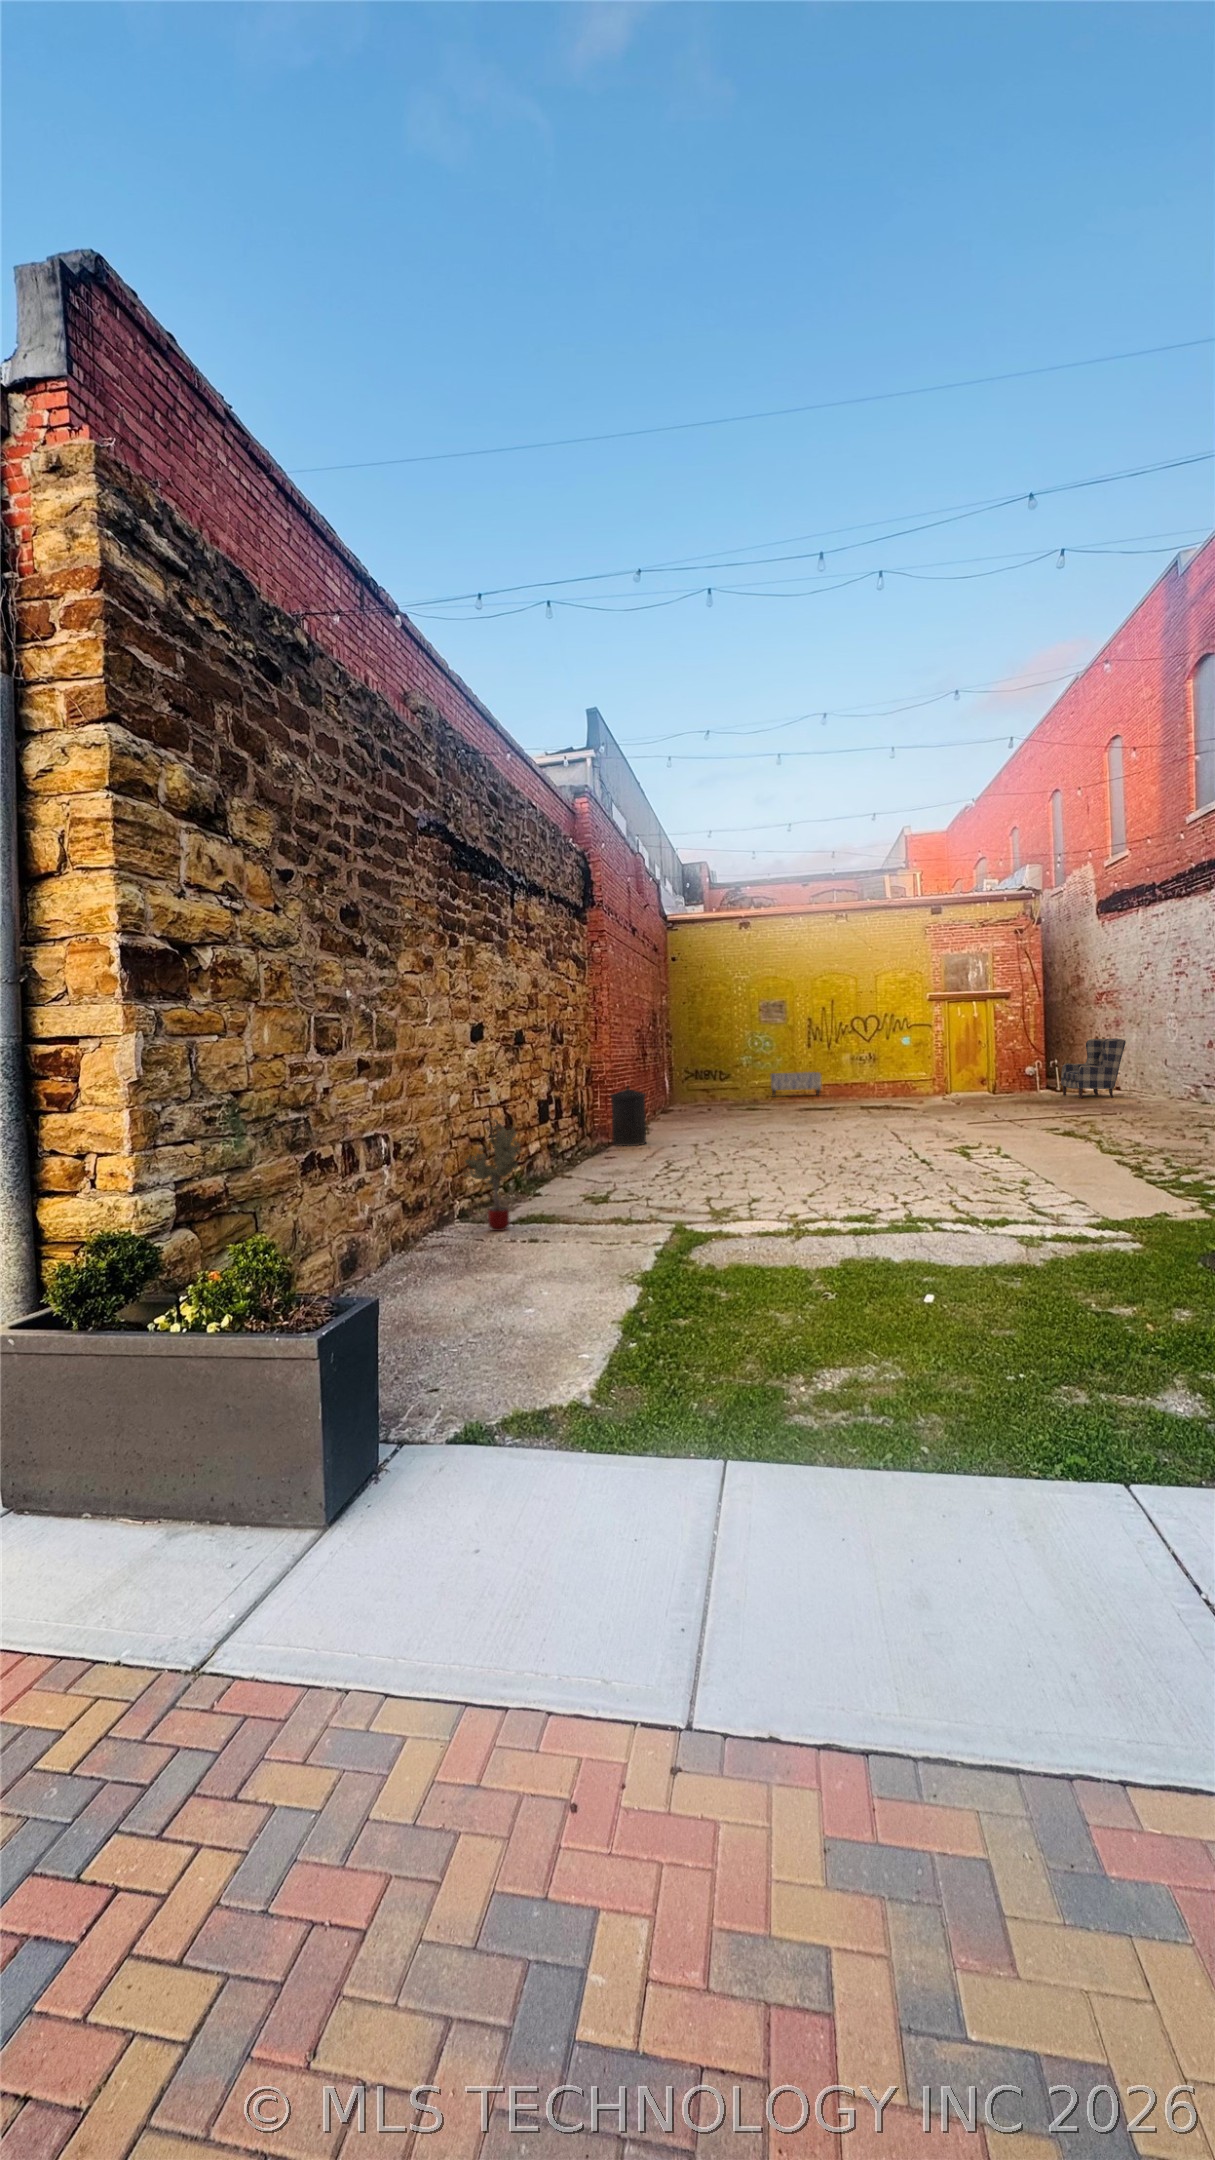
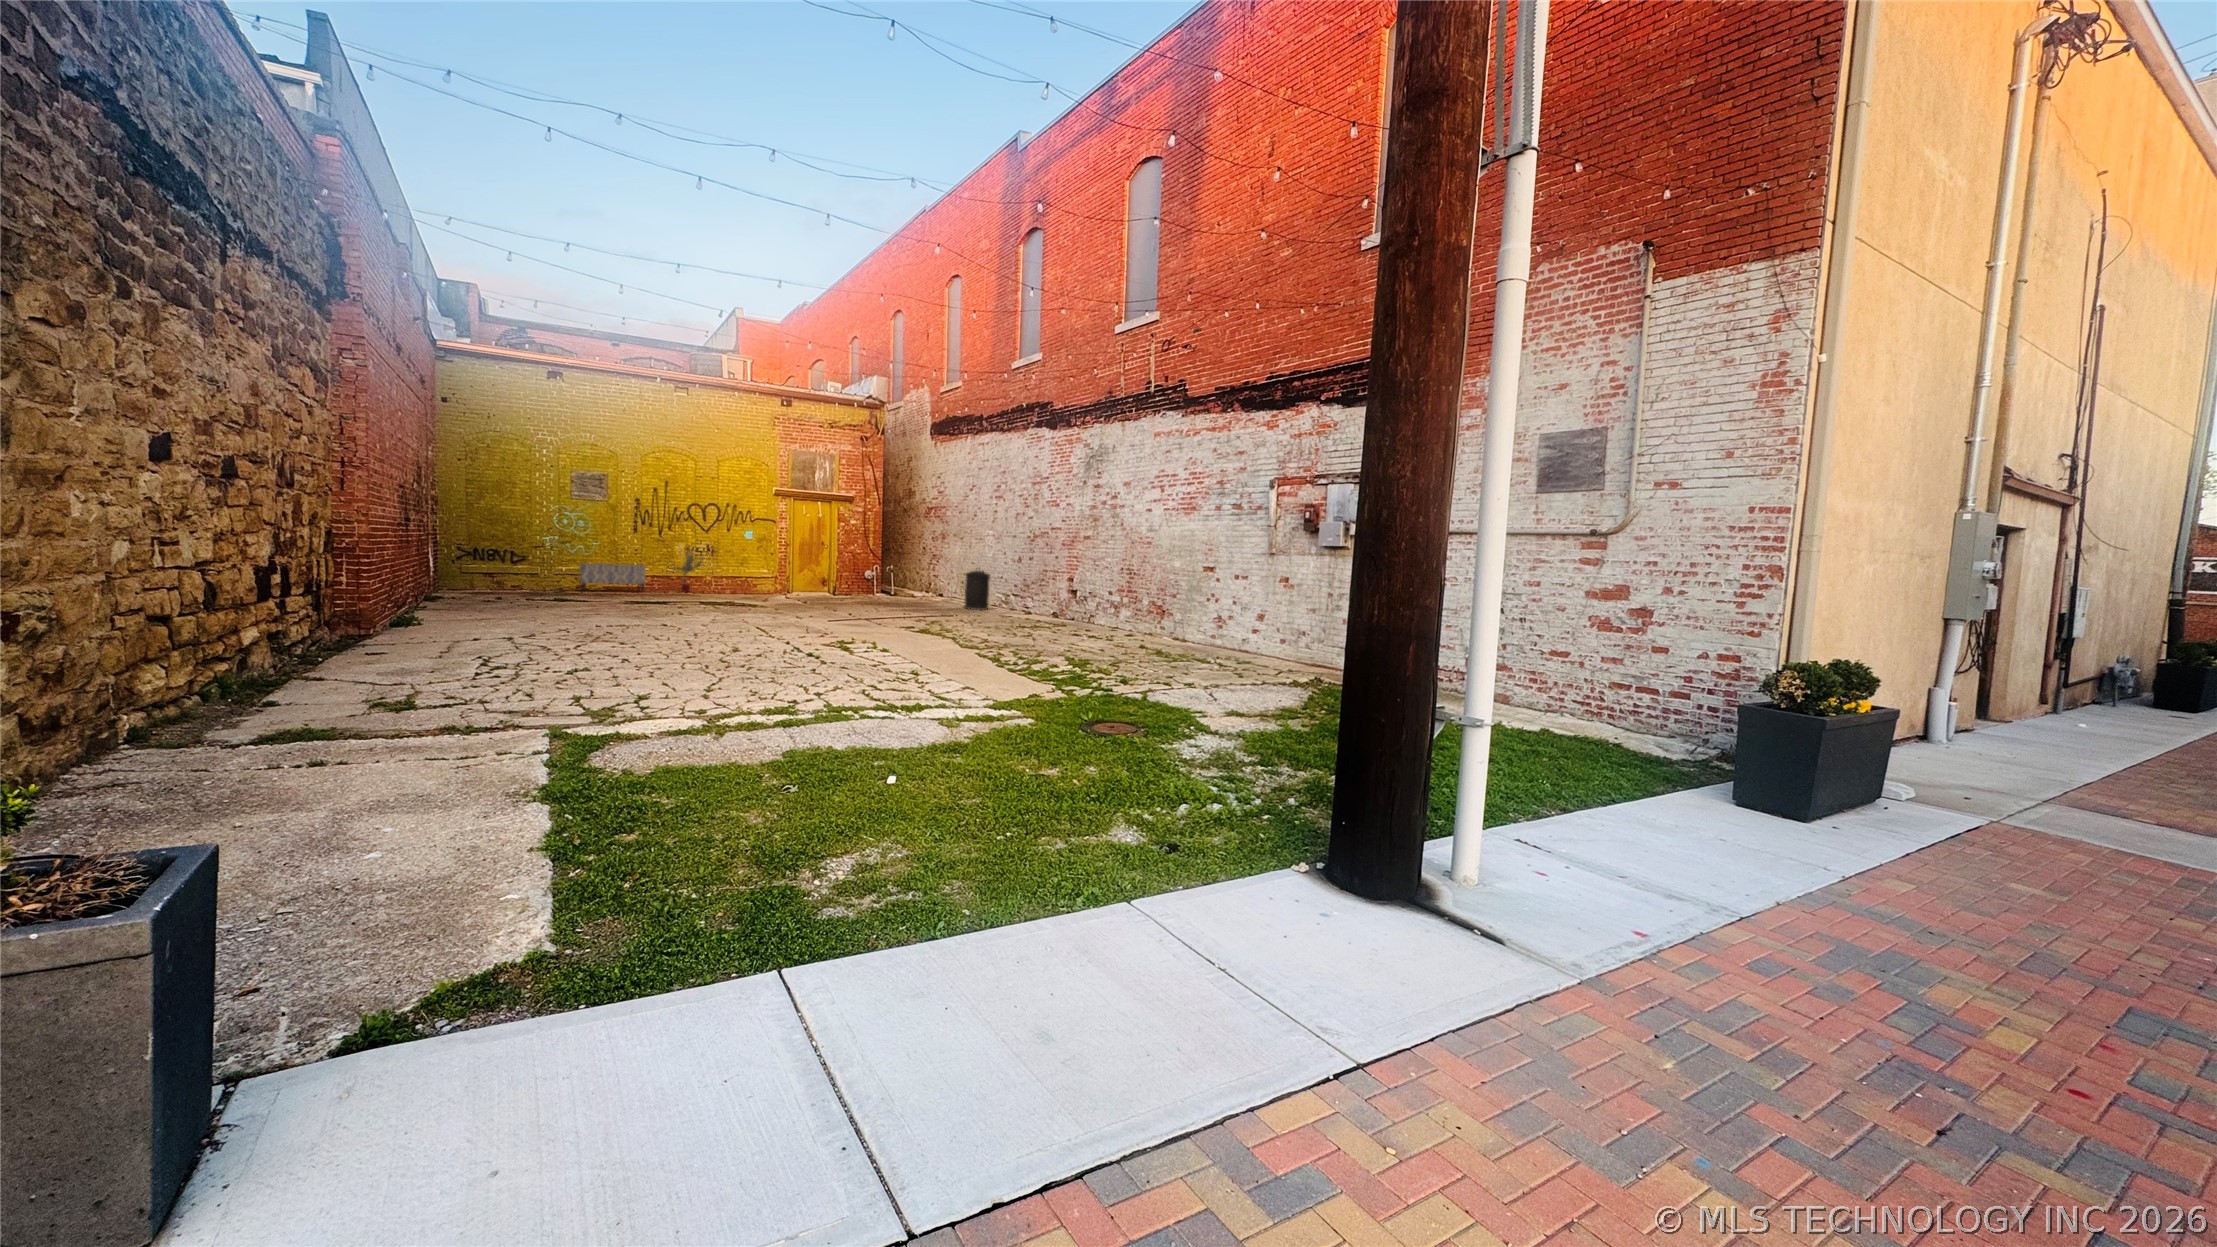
chair: present [1061,1039,1126,1099] -> none [896,548,952,603]
trash can: present [610,1086,646,1146] -> present [964,568,990,610]
potted tree: present [464,1118,521,1231] -> present [669,552,704,592]

